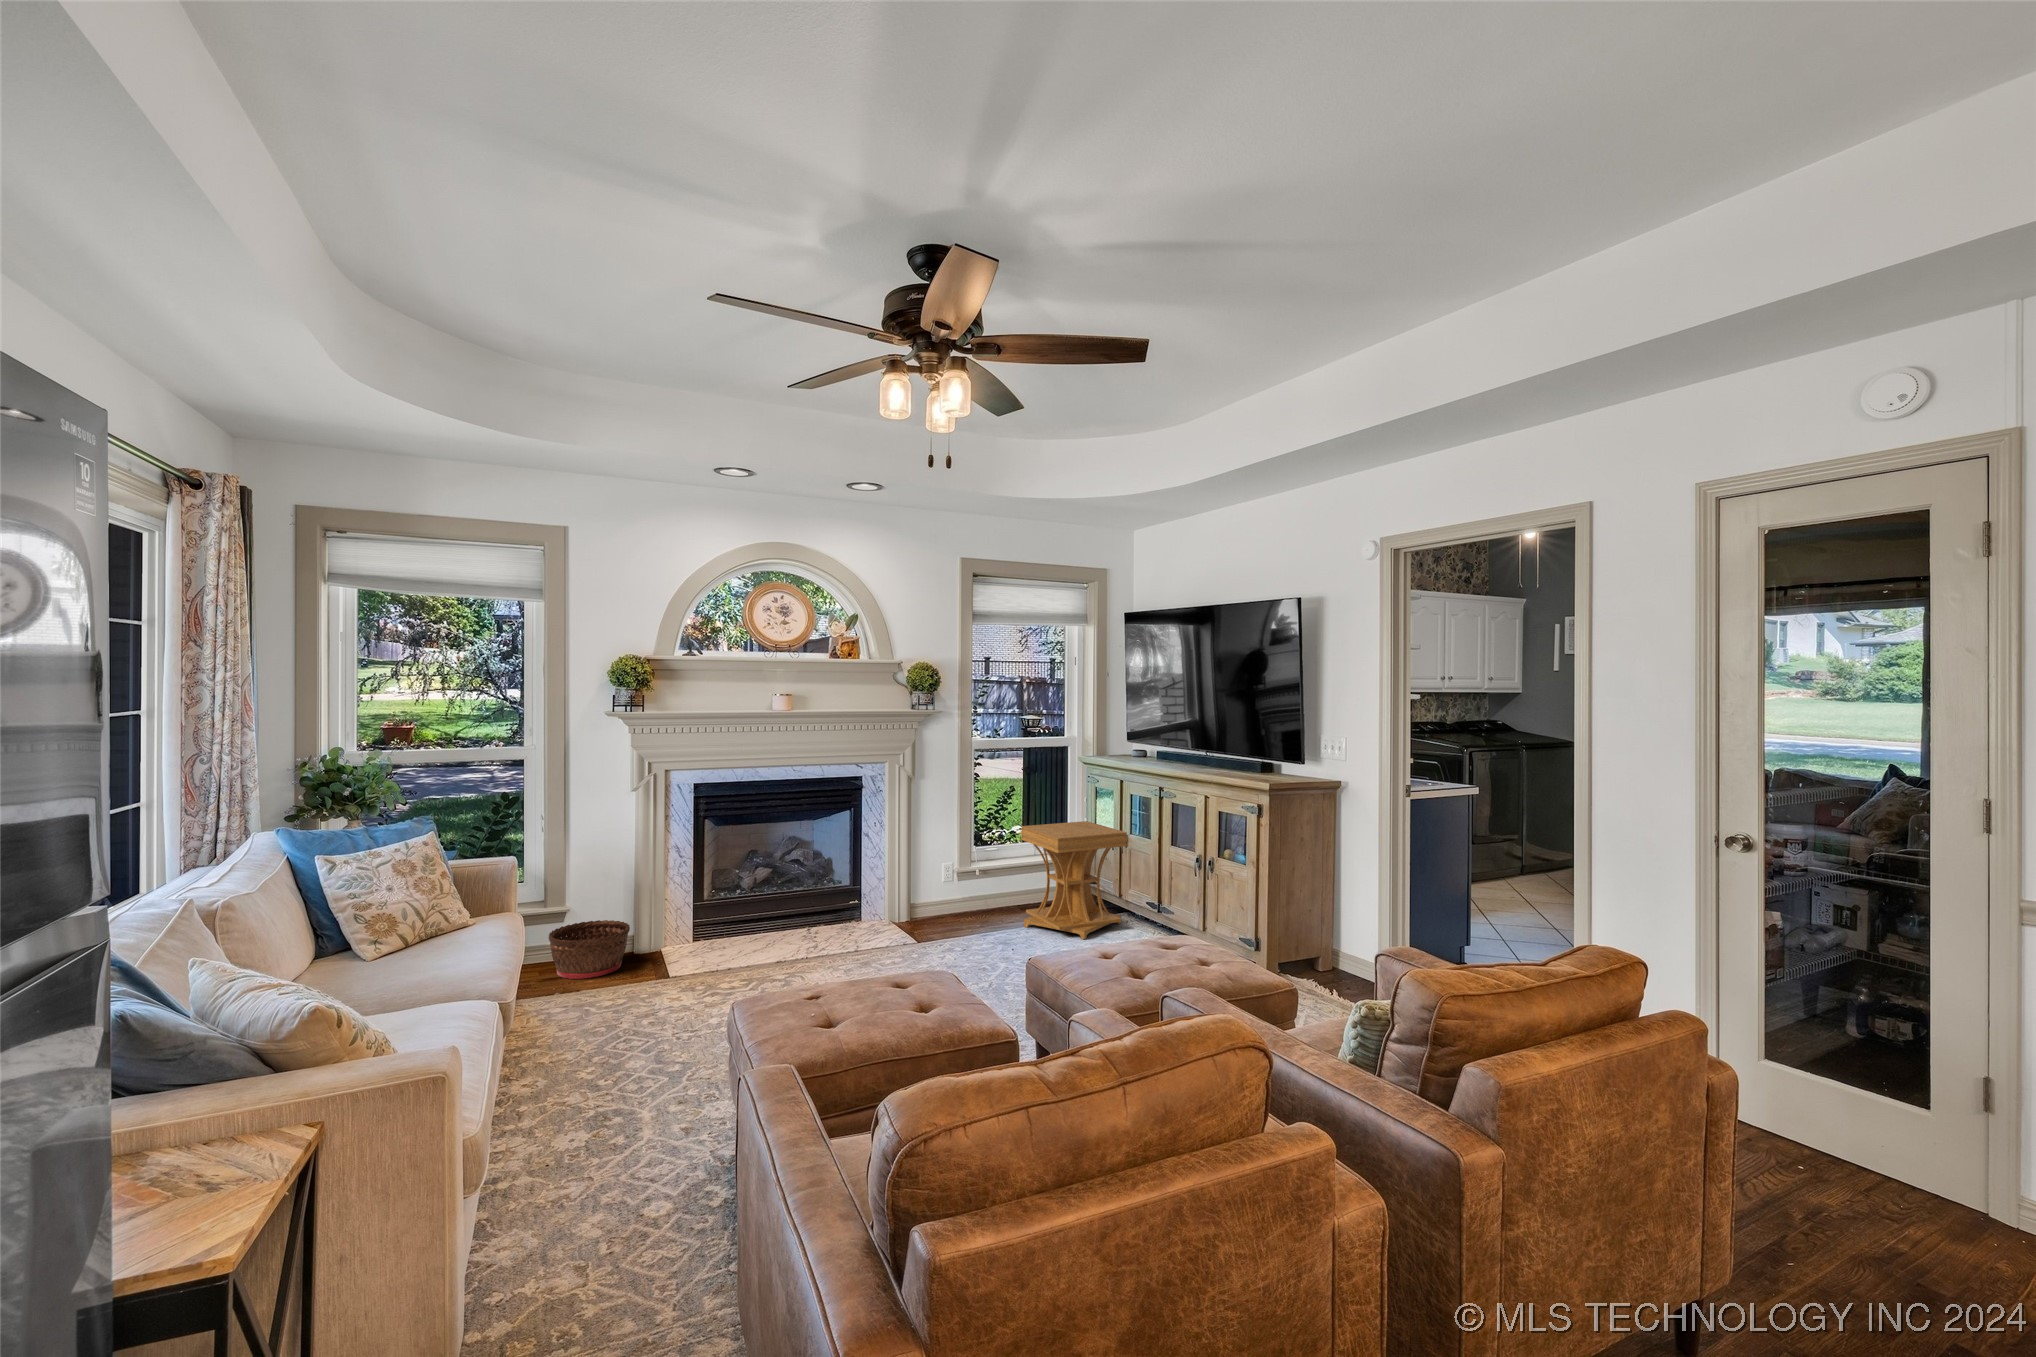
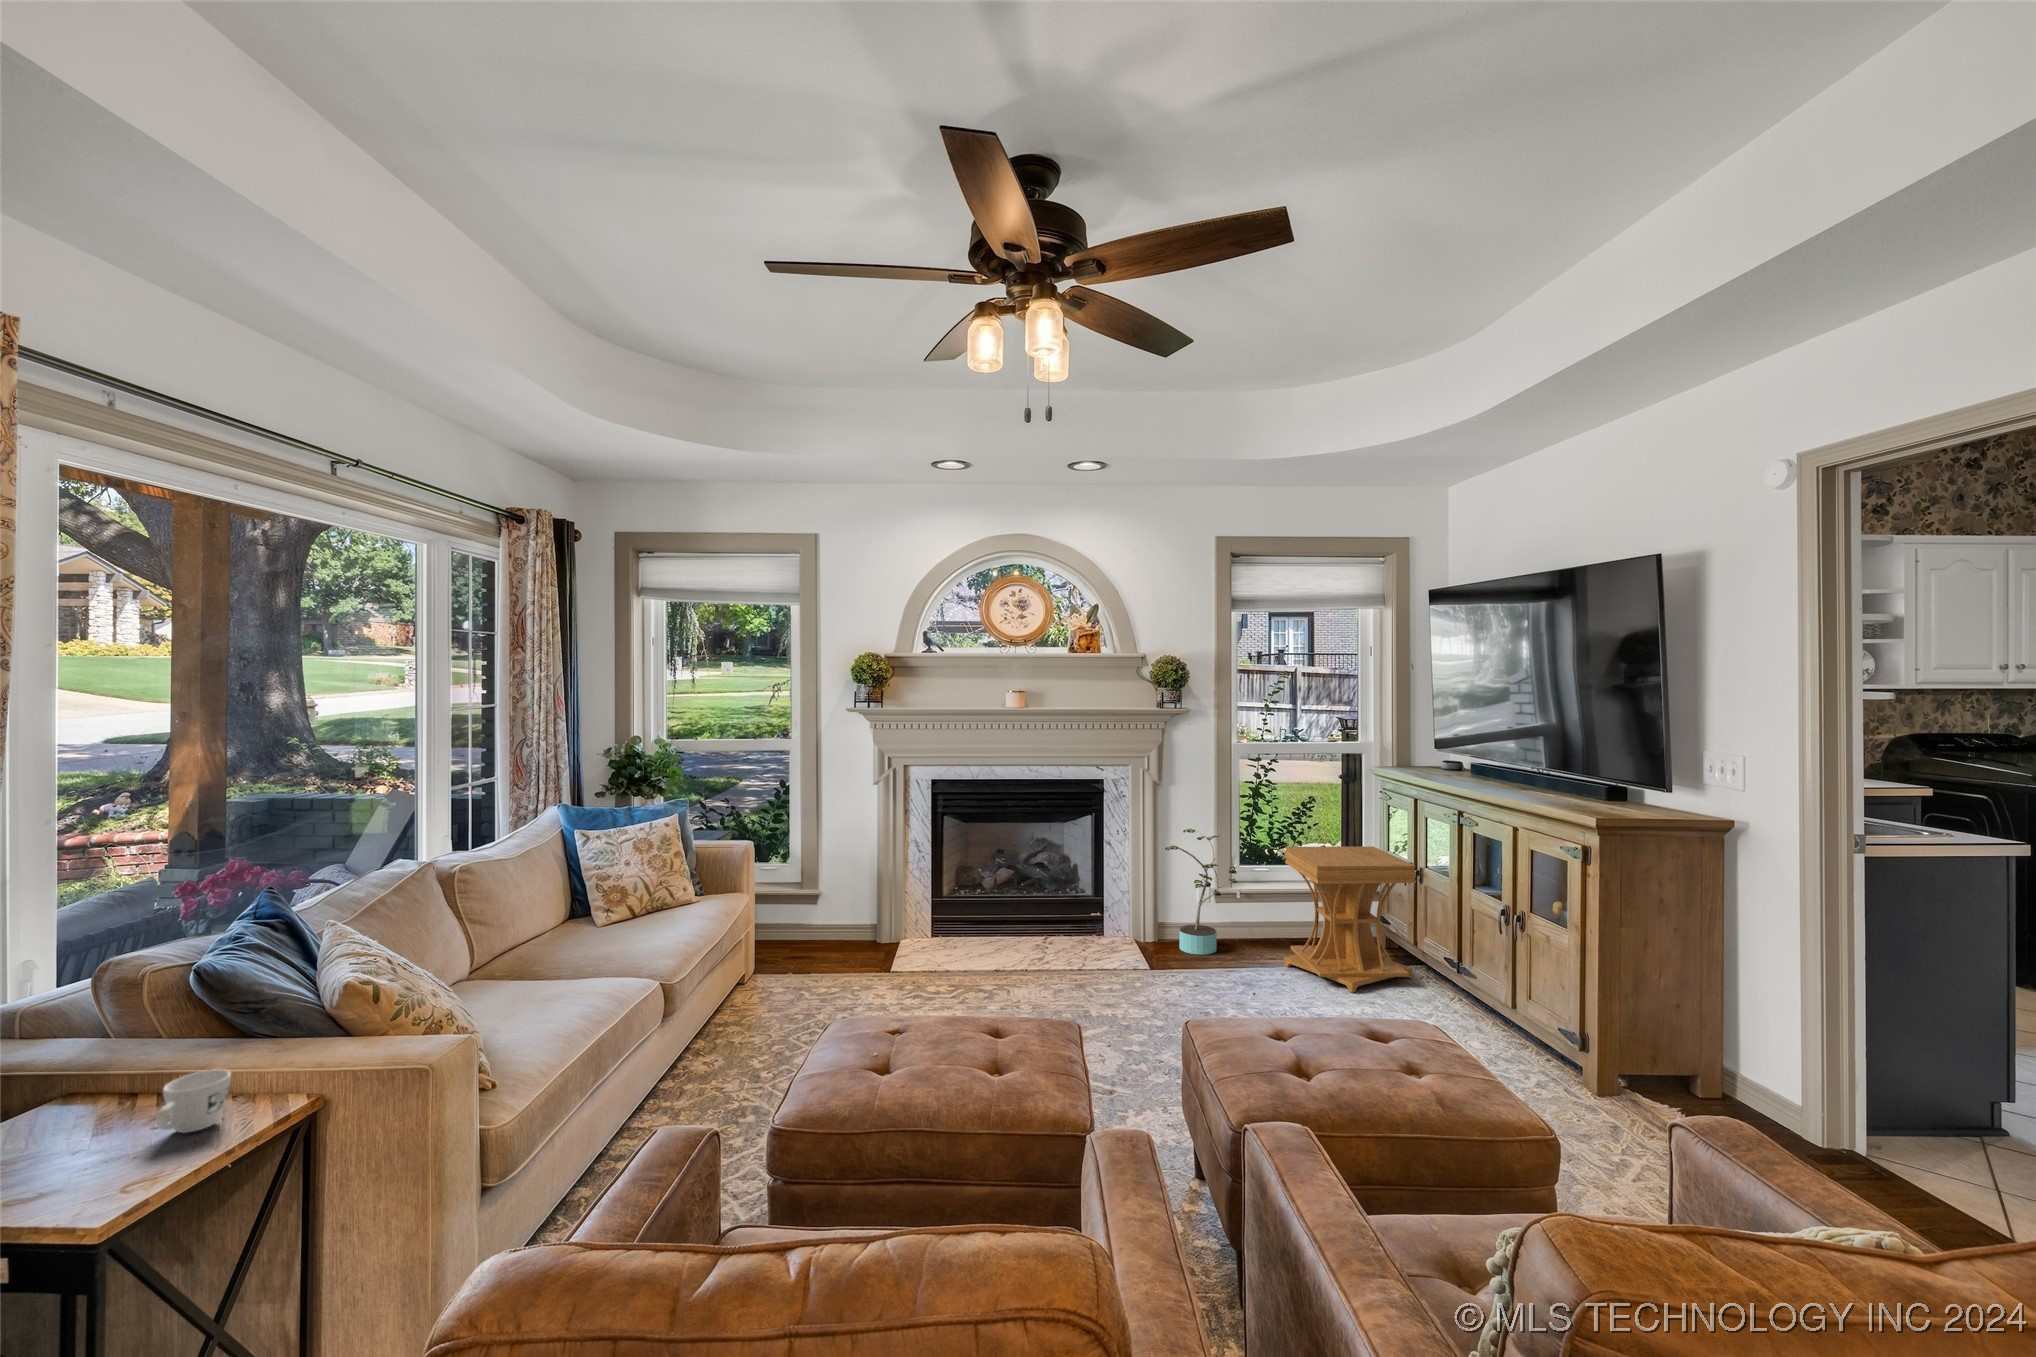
potted plant: none [922,817,985,927] -> present [1165,829,1238,955]
basket: present [548,920,630,979] -> none [797,906,868,960]
mug: none [182,1103,255,1173] -> present [156,1069,231,1133]

